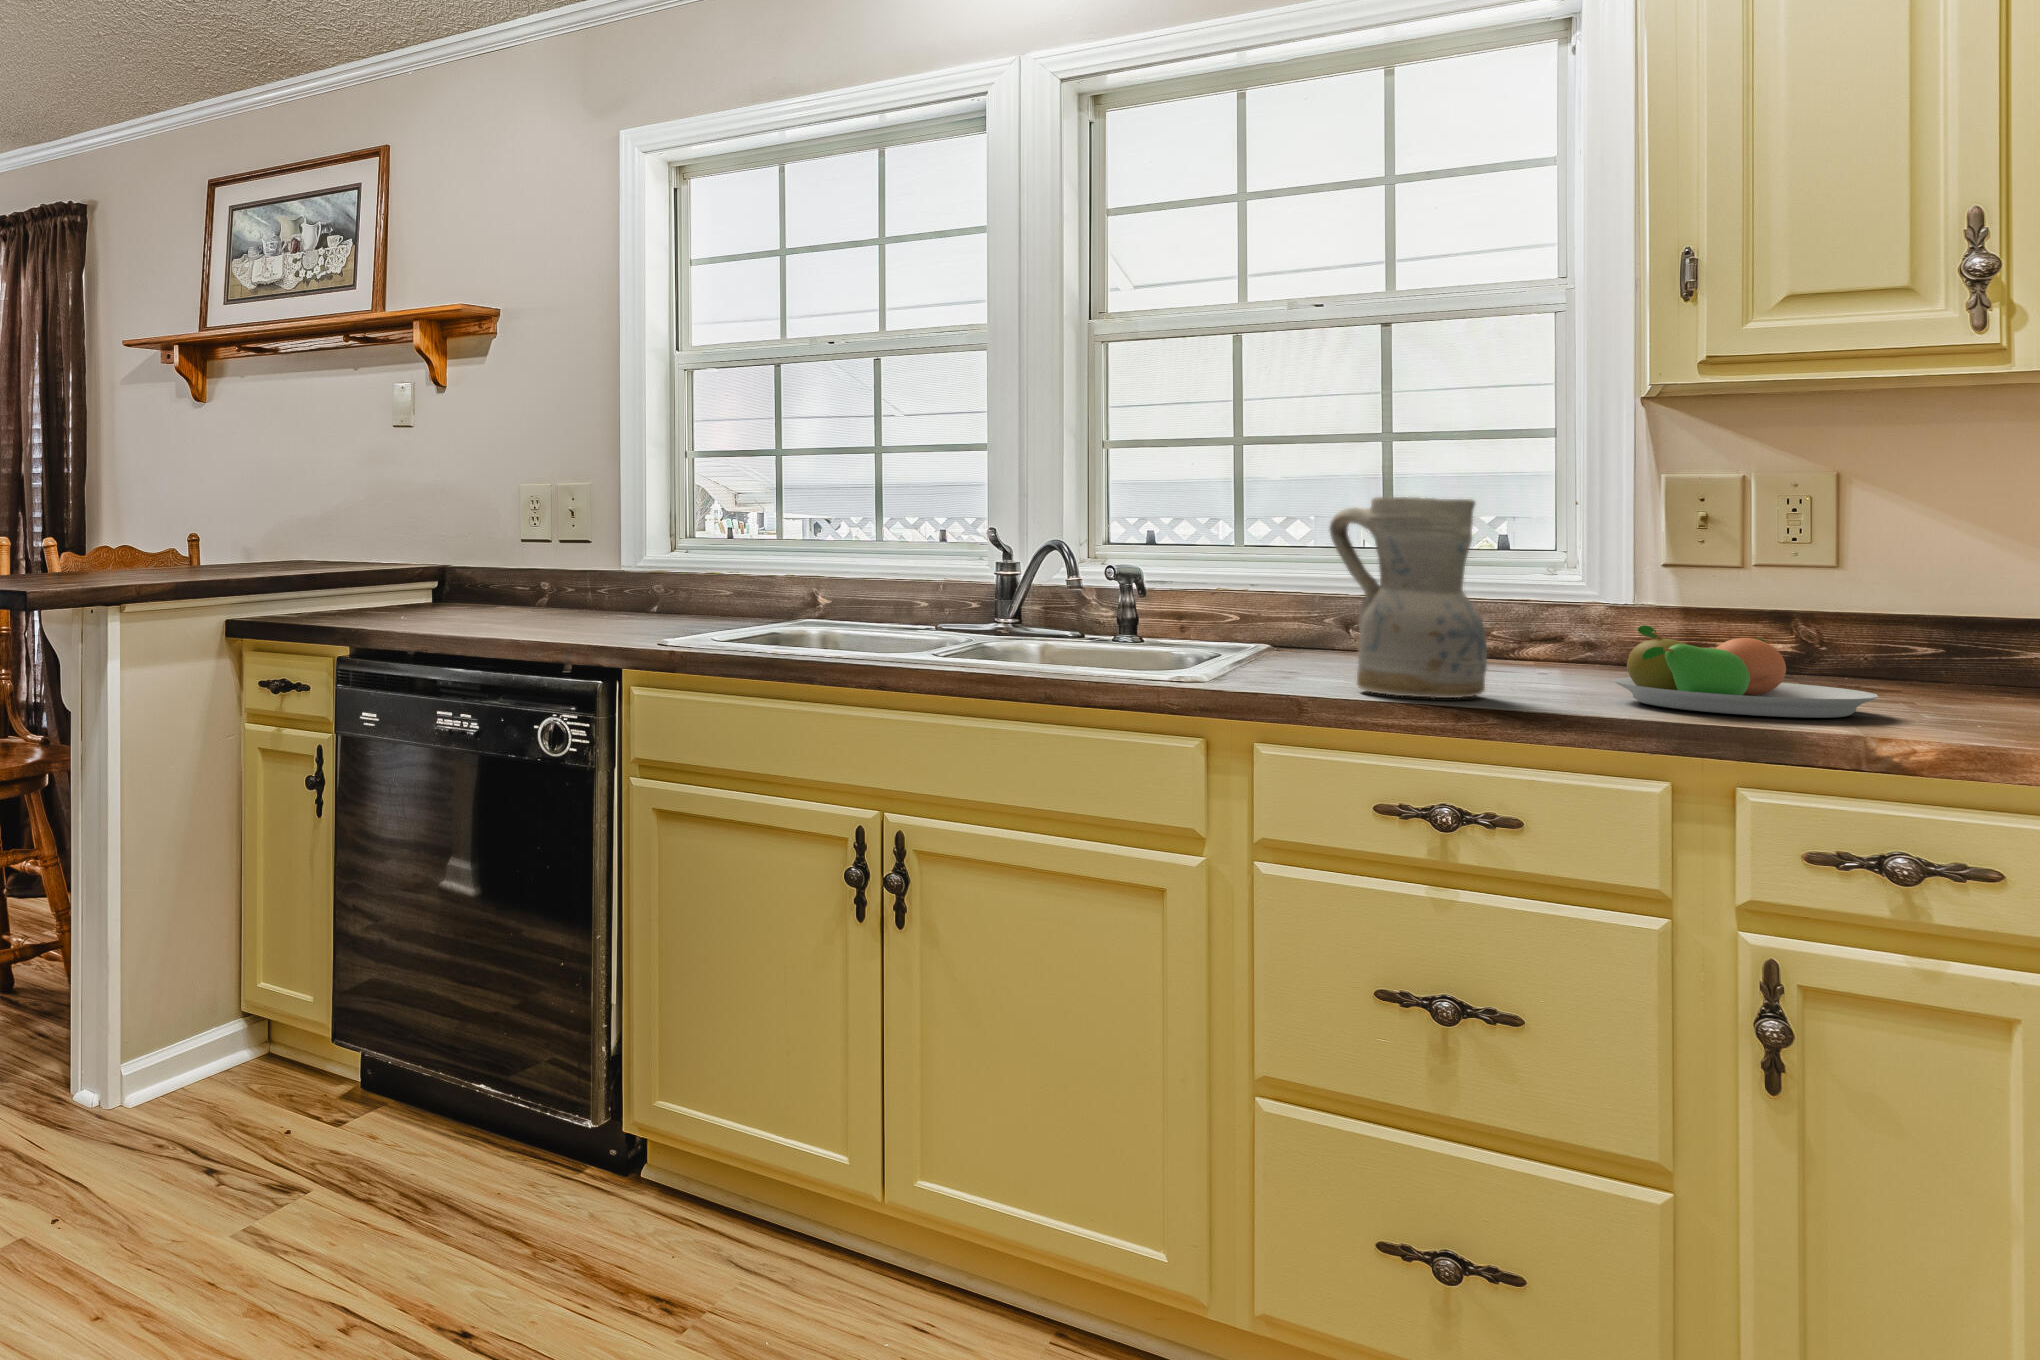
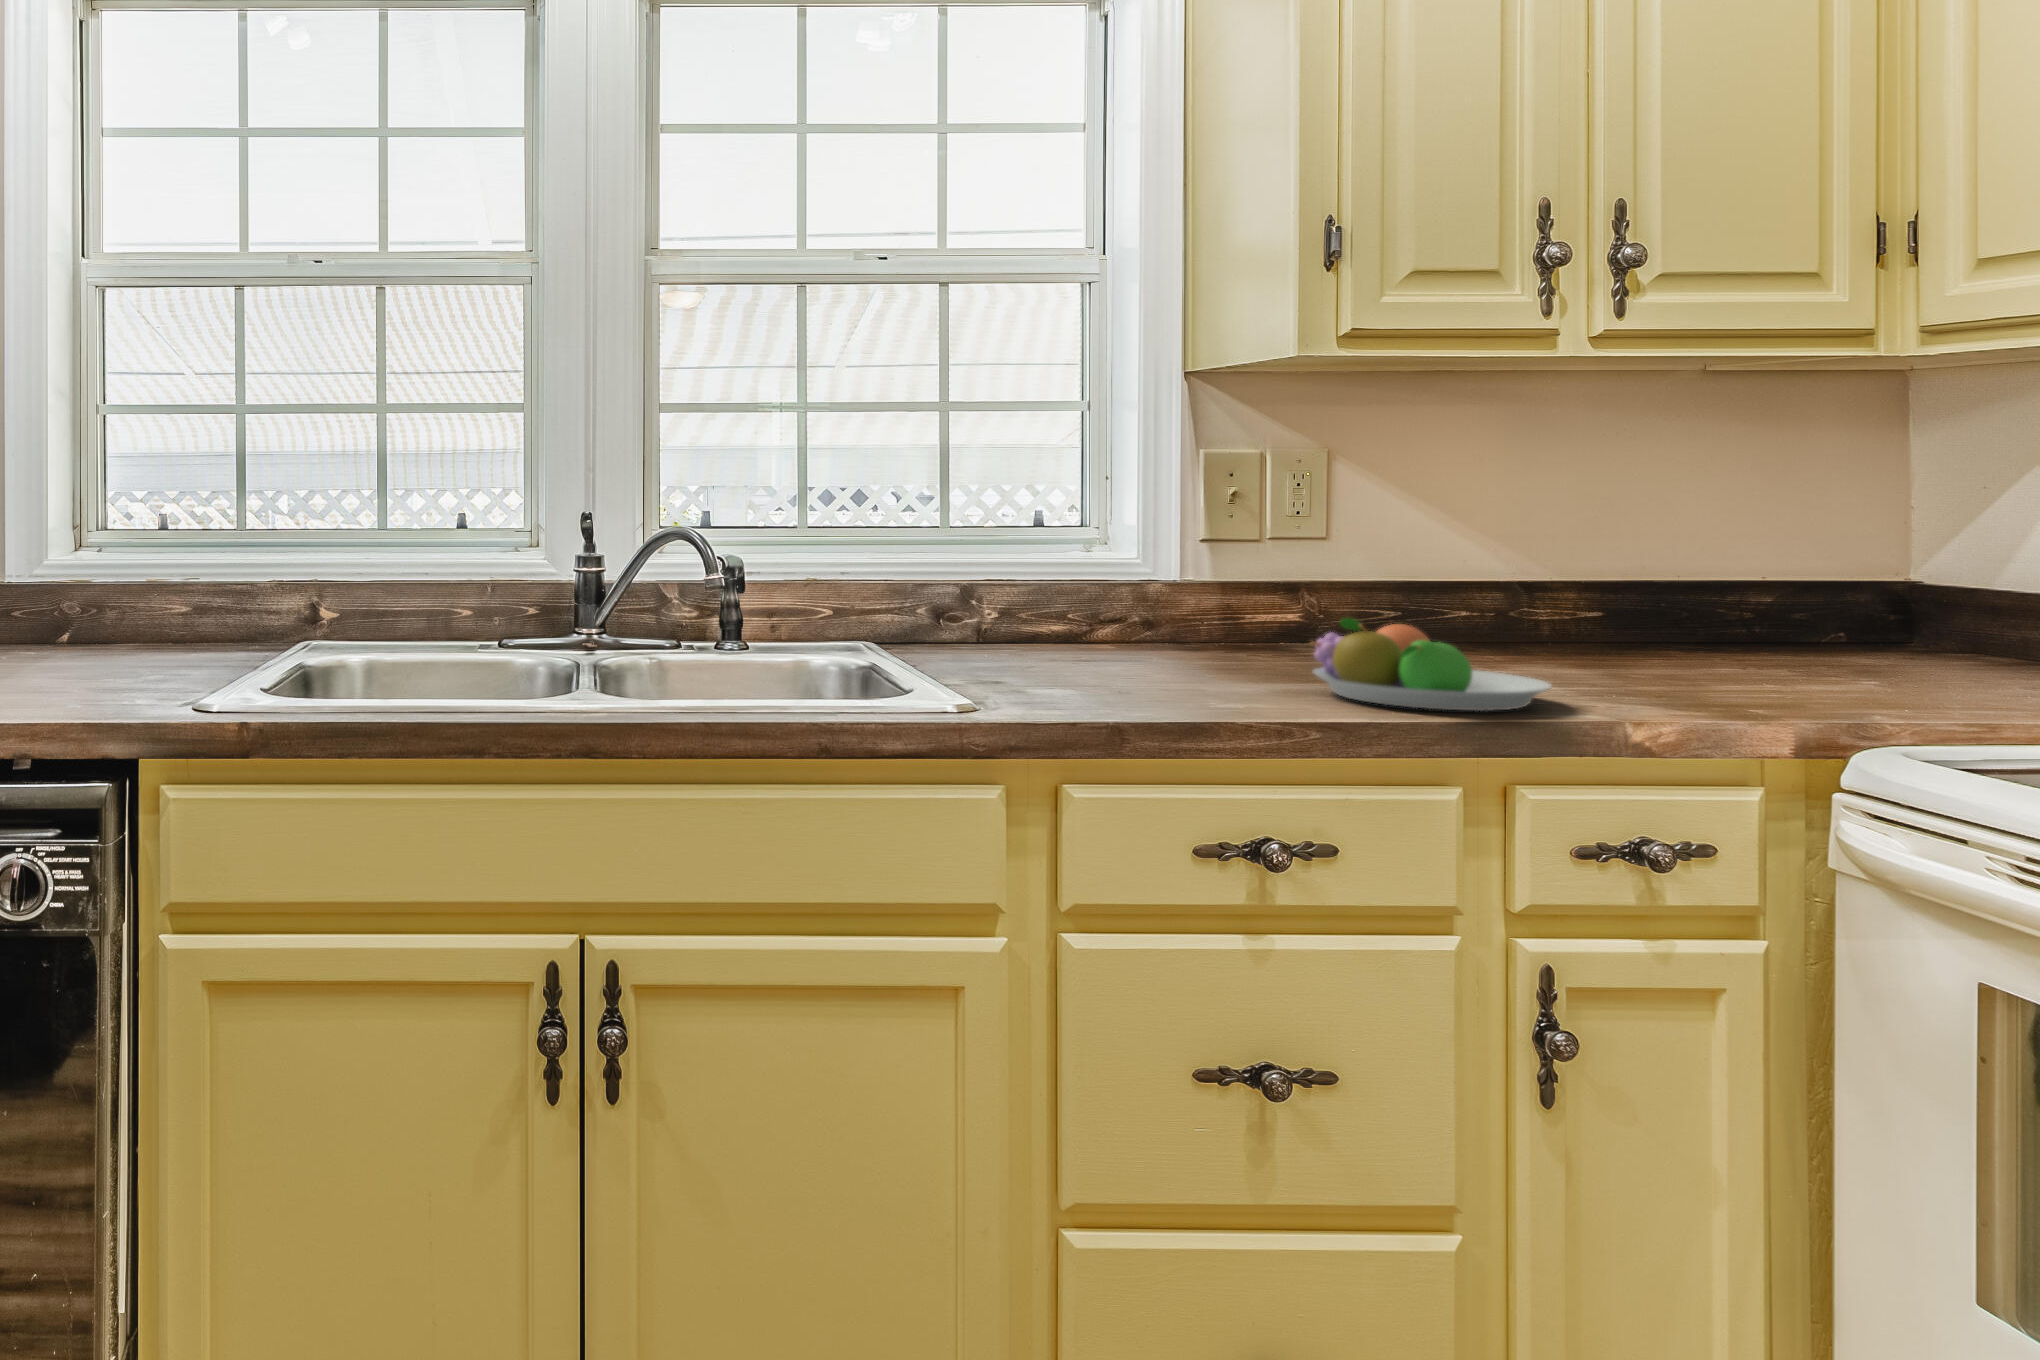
ceramic pitcher: present [1329,496,1487,698] -> none [1080,482,1252,716]

